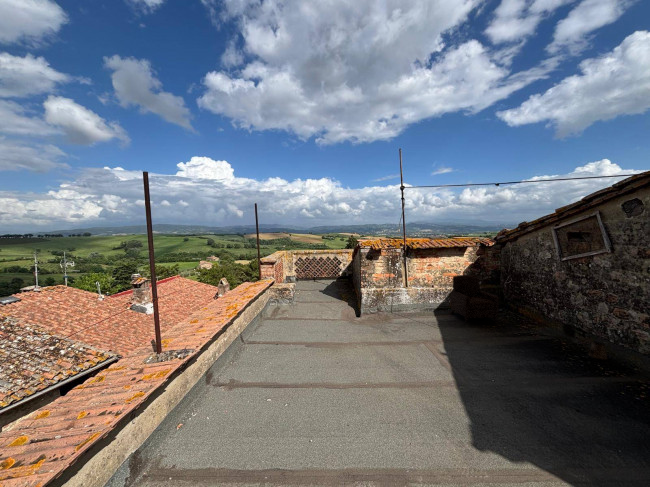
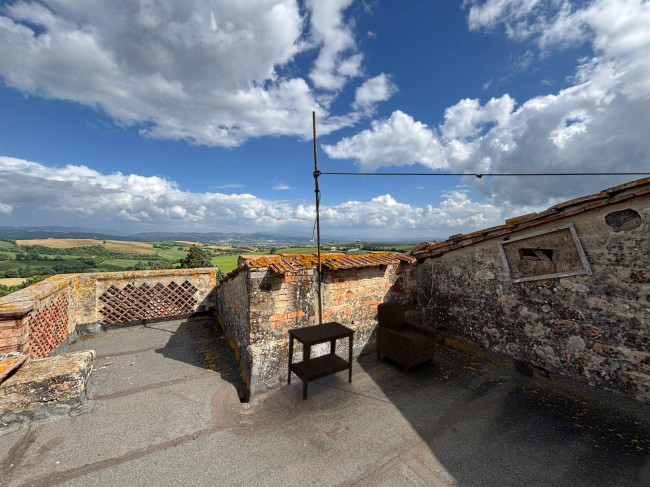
side table: none [382,282,423,319] -> present [288,321,355,400]
watering can: present [582,341,608,360] -> none [577,388,602,416]

